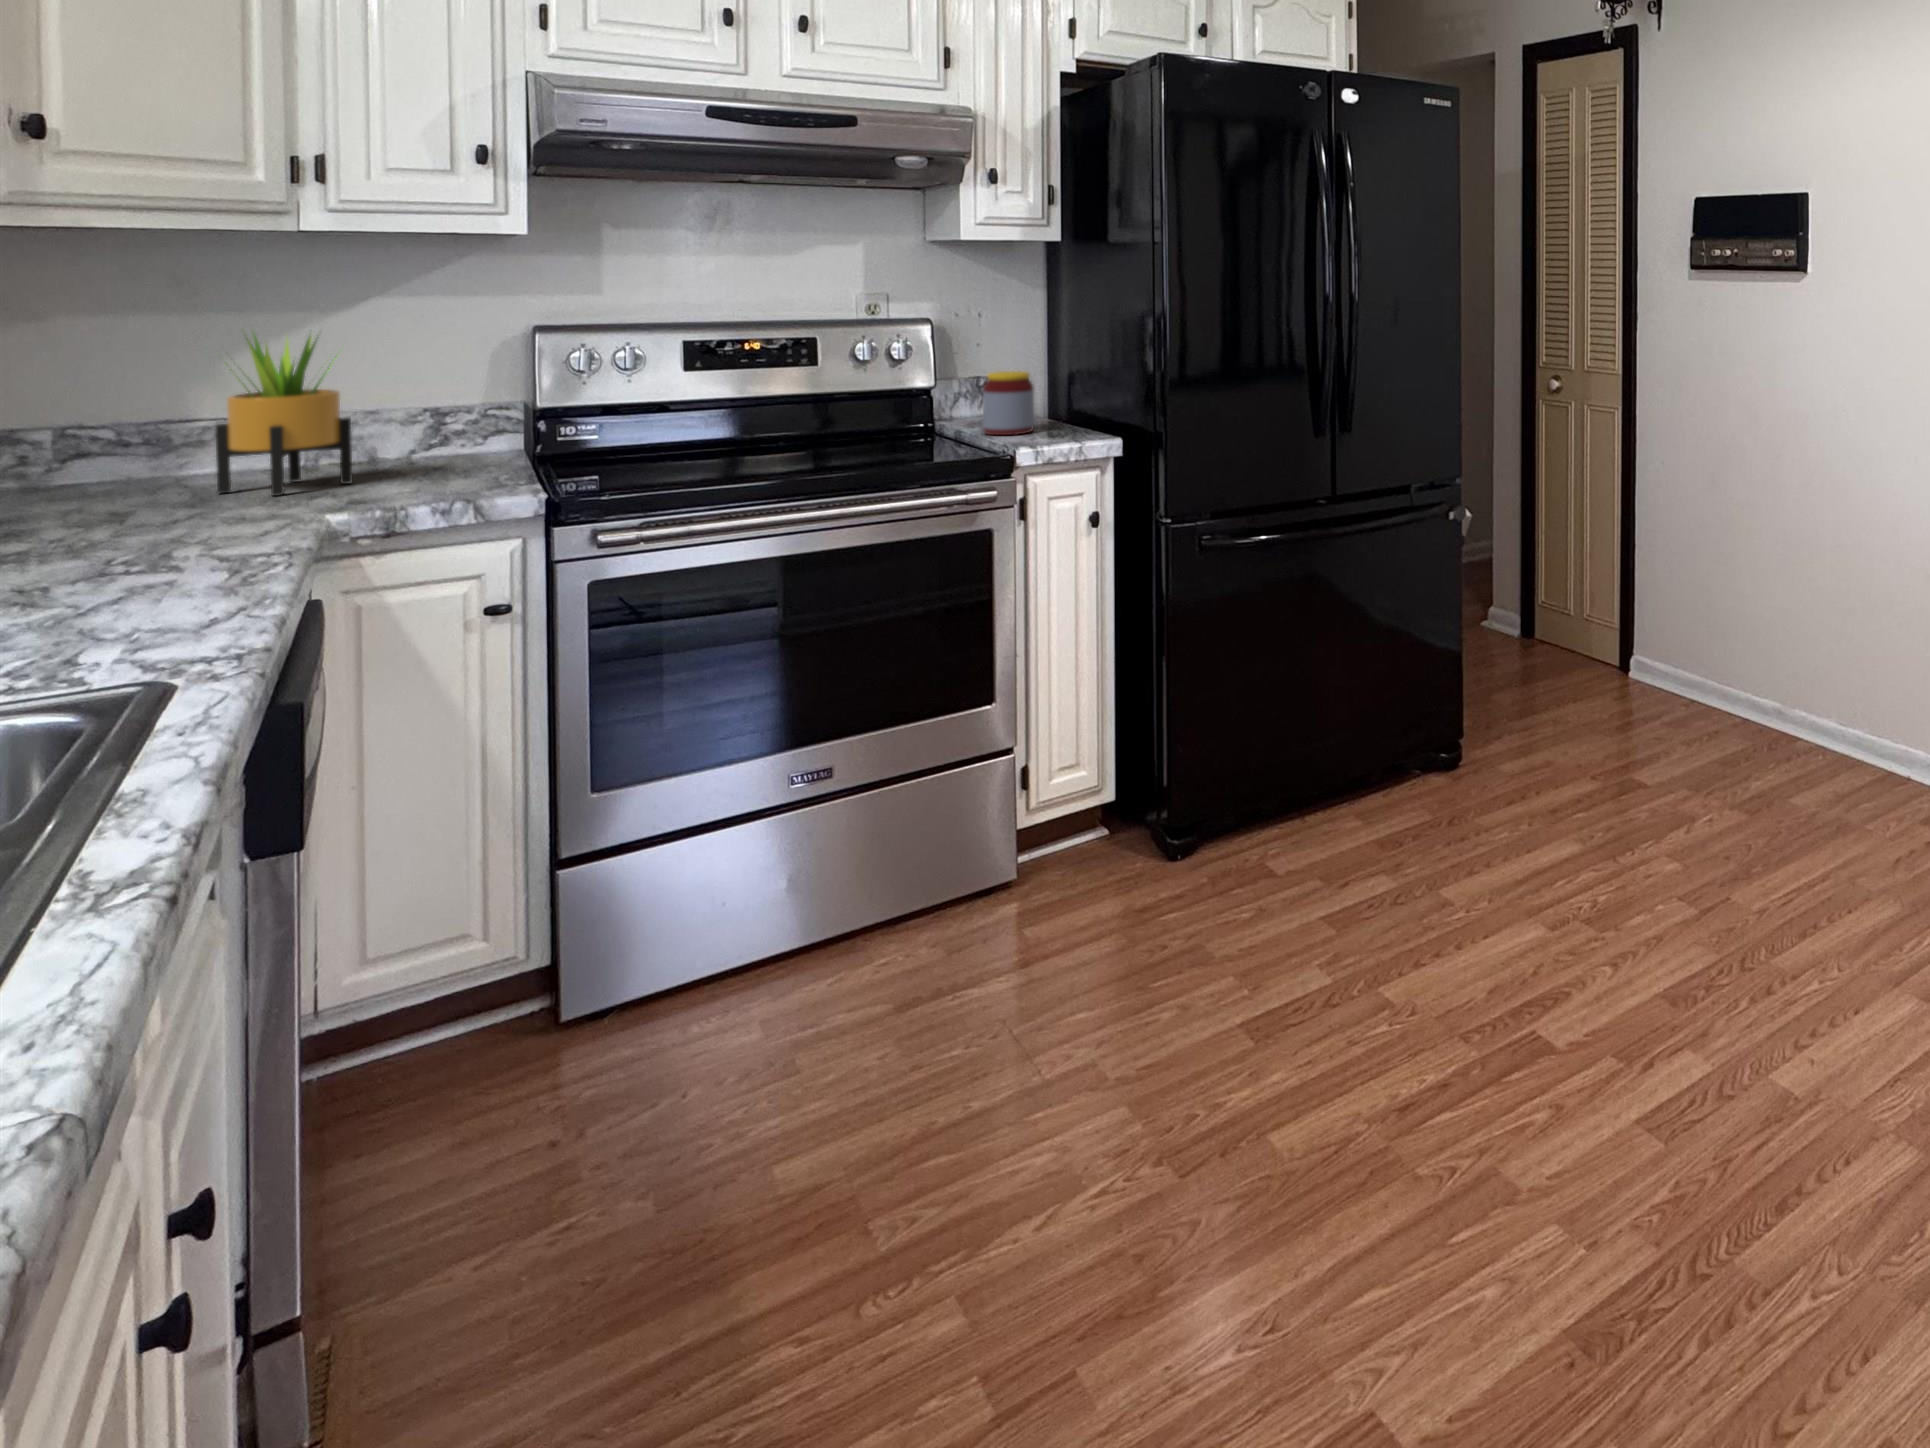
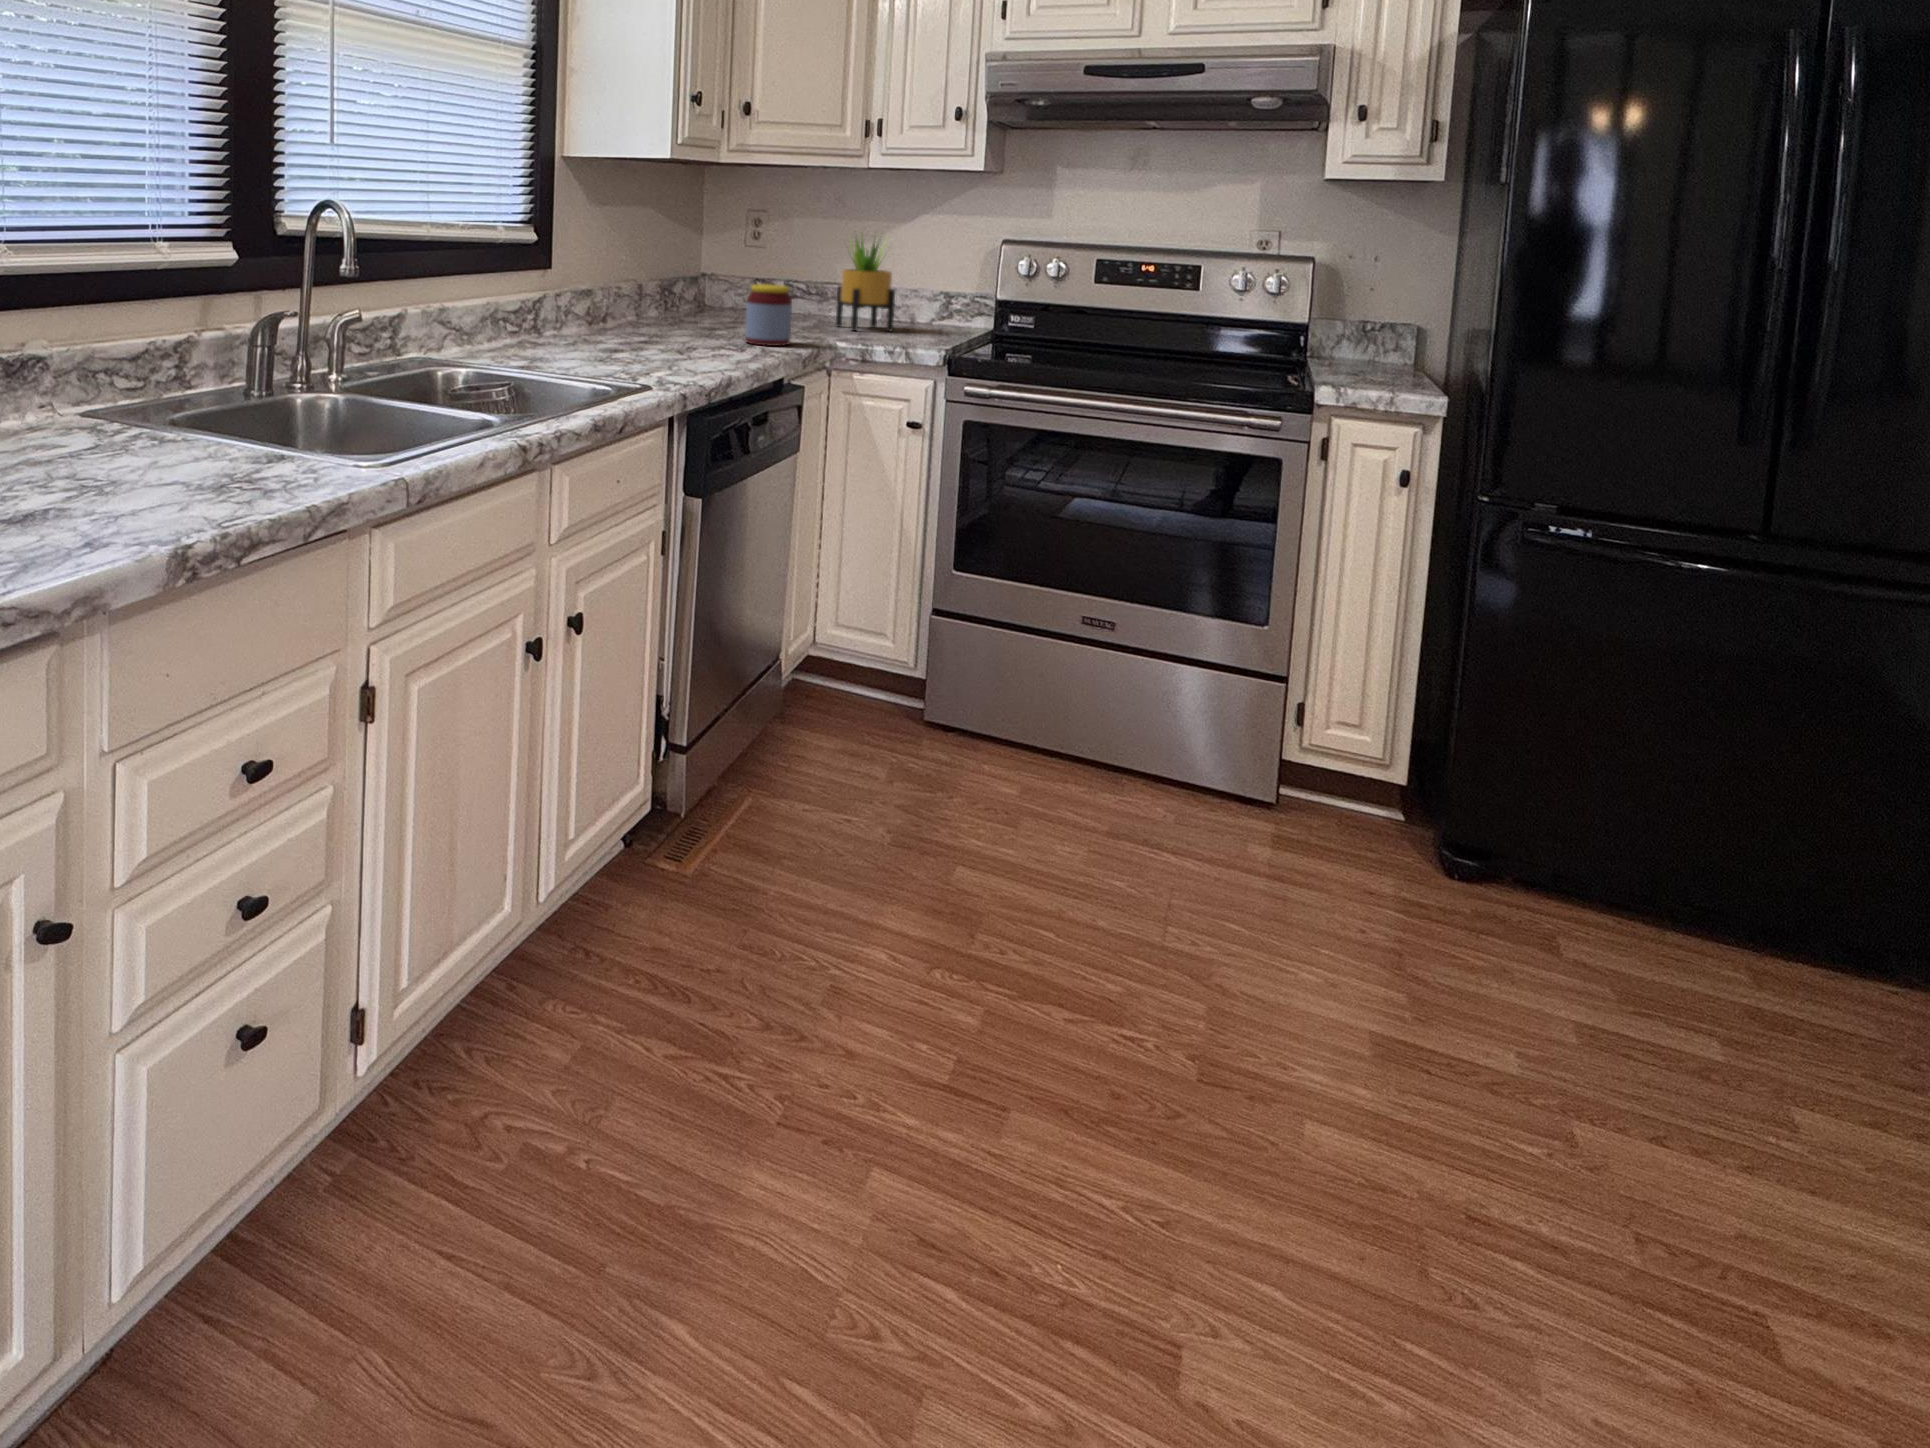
jar: present [983,371,1034,435] -> present [745,284,792,346]

